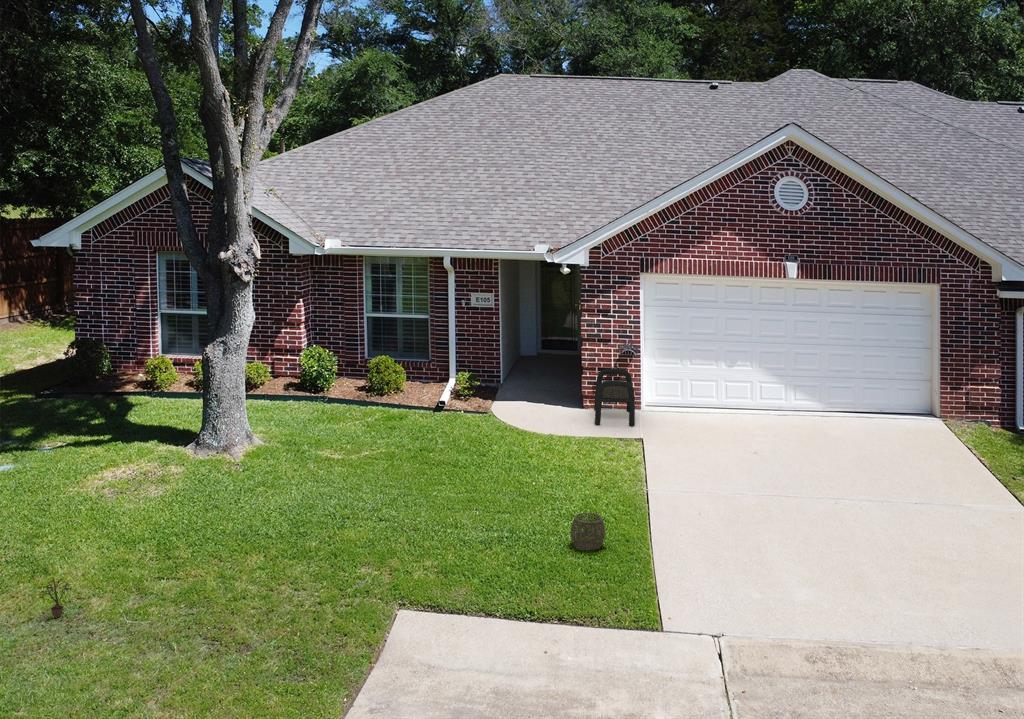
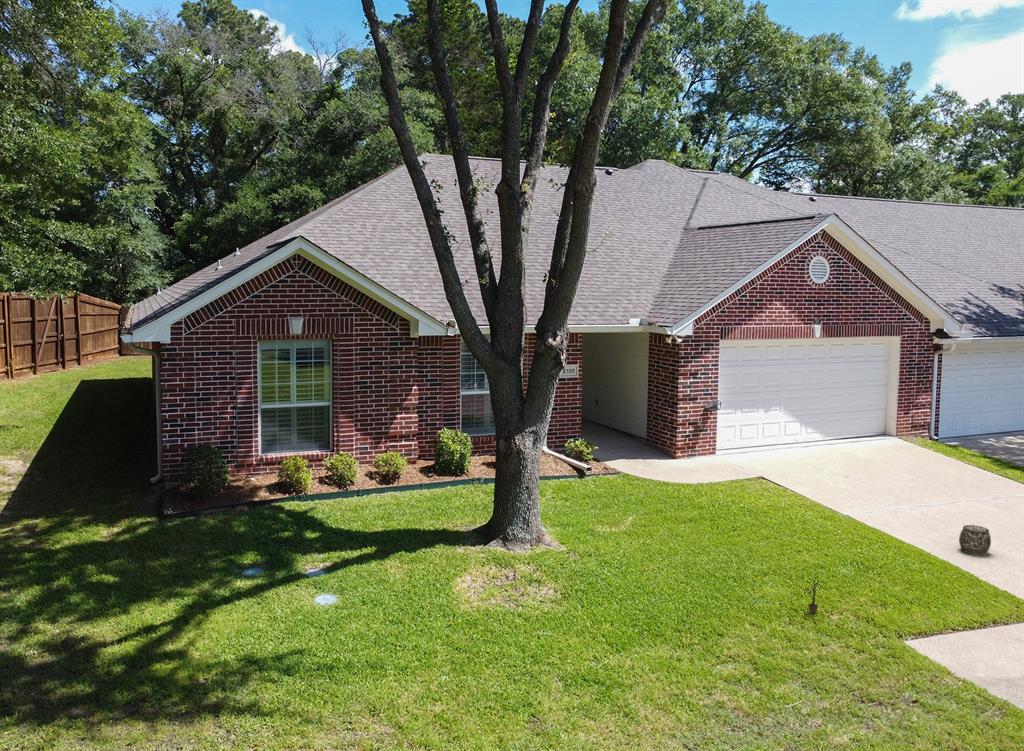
bench: present [594,369,635,426] -> none [695,421,754,468]
decorative plant: present [42,578,70,618] -> present [805,581,821,614]

